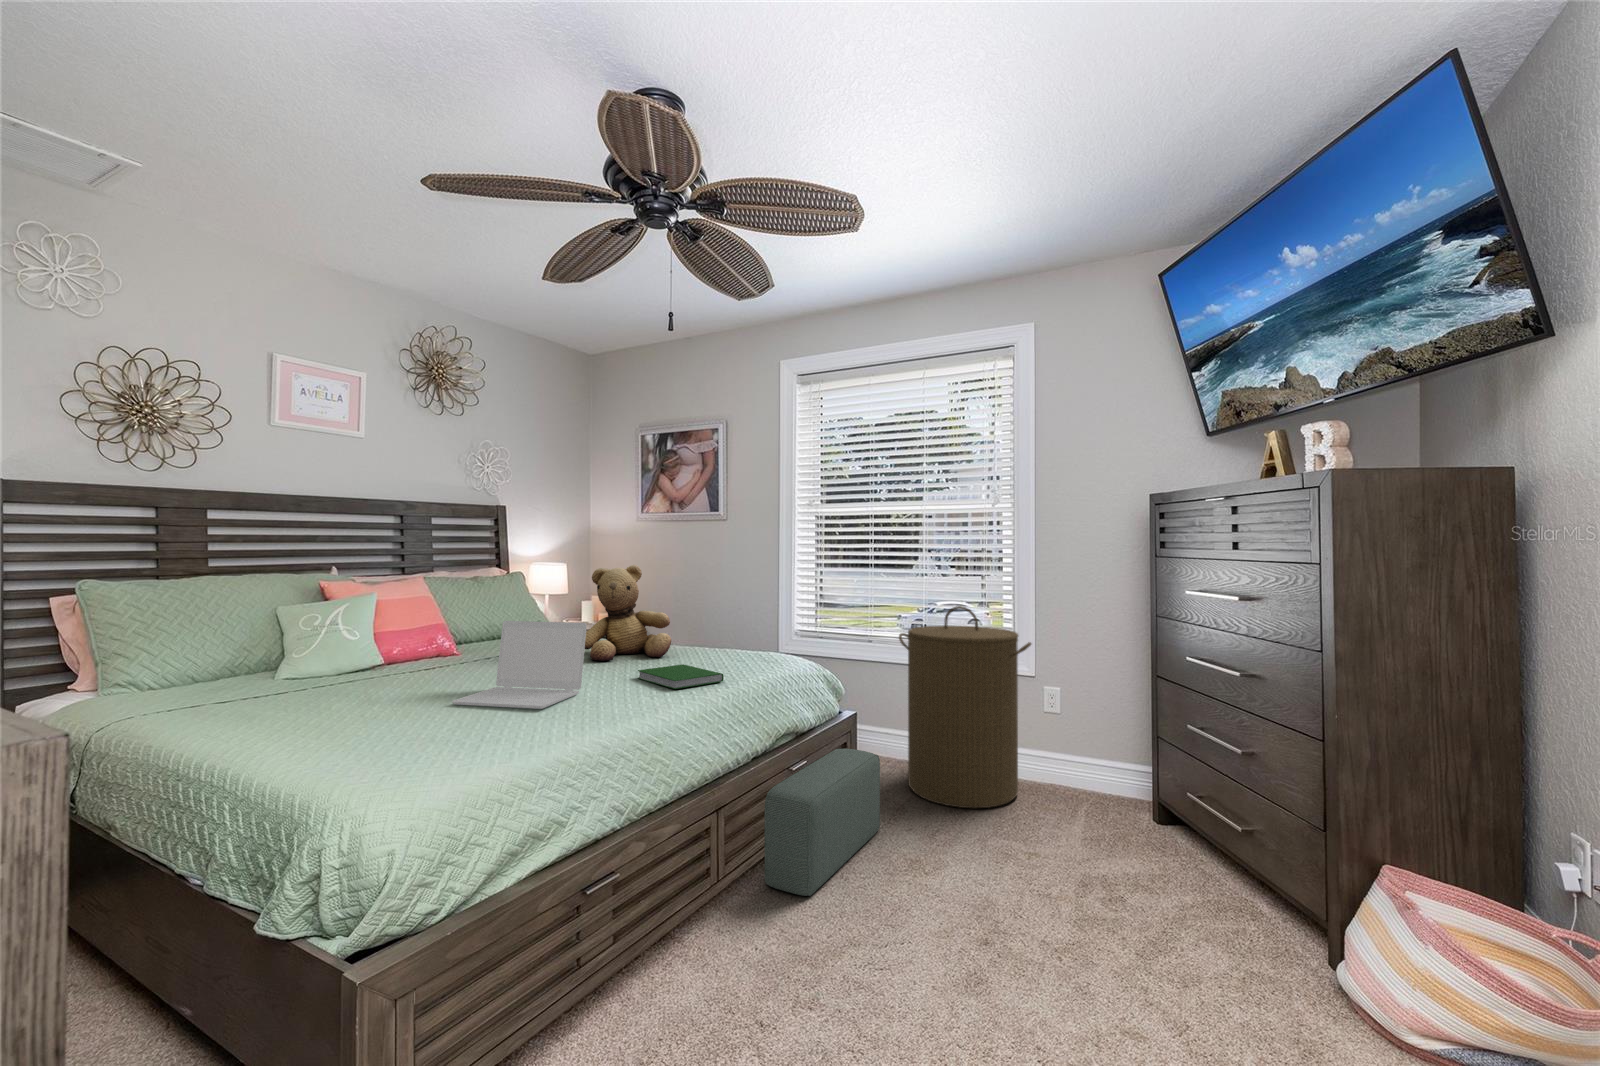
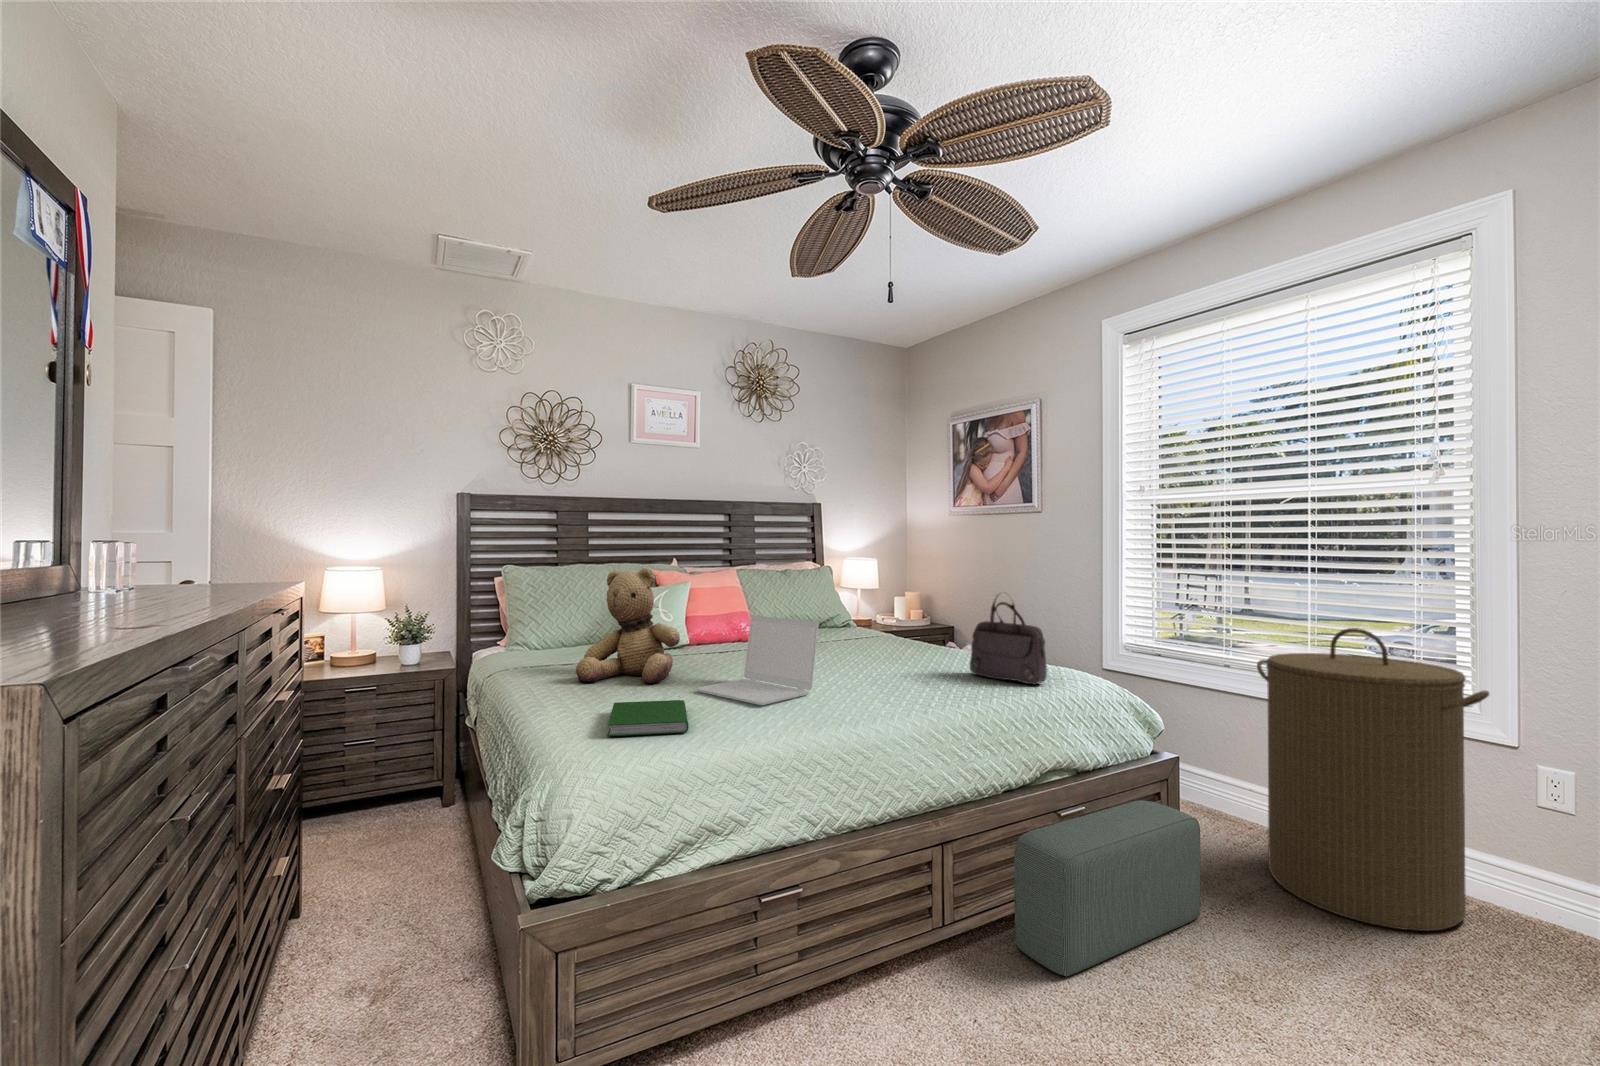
teddy bear: present [585,565,671,661] -> present [576,567,680,683]
handbag: none [706,589,773,666] -> present [970,599,1047,685]
hardcover book: present [638,664,724,689] -> present [608,700,688,736]

